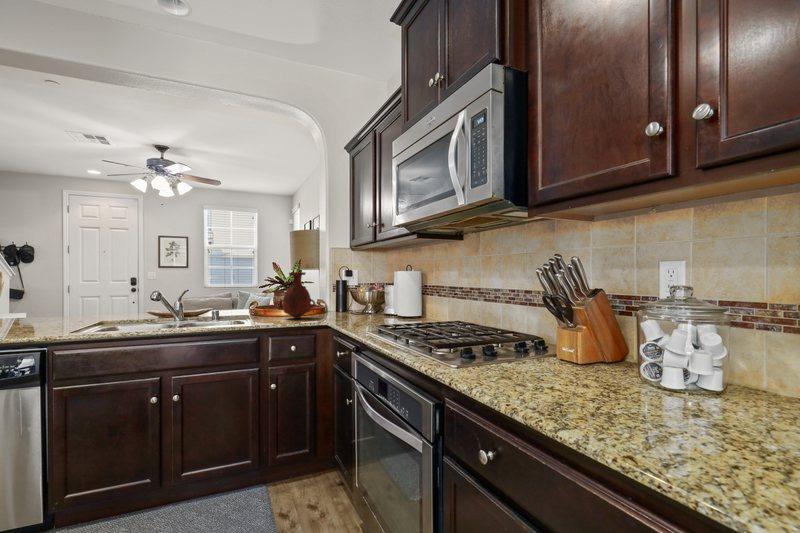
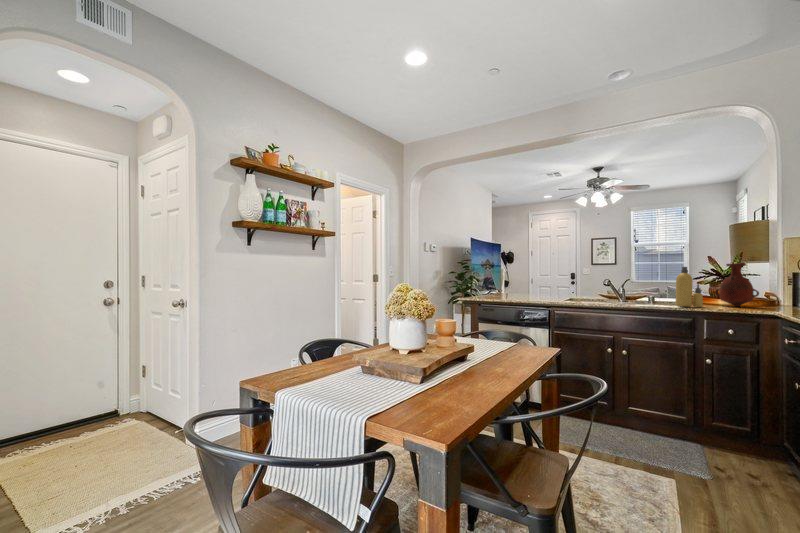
bottle: none [240,276,268,325] -> present [675,267,703,307]

